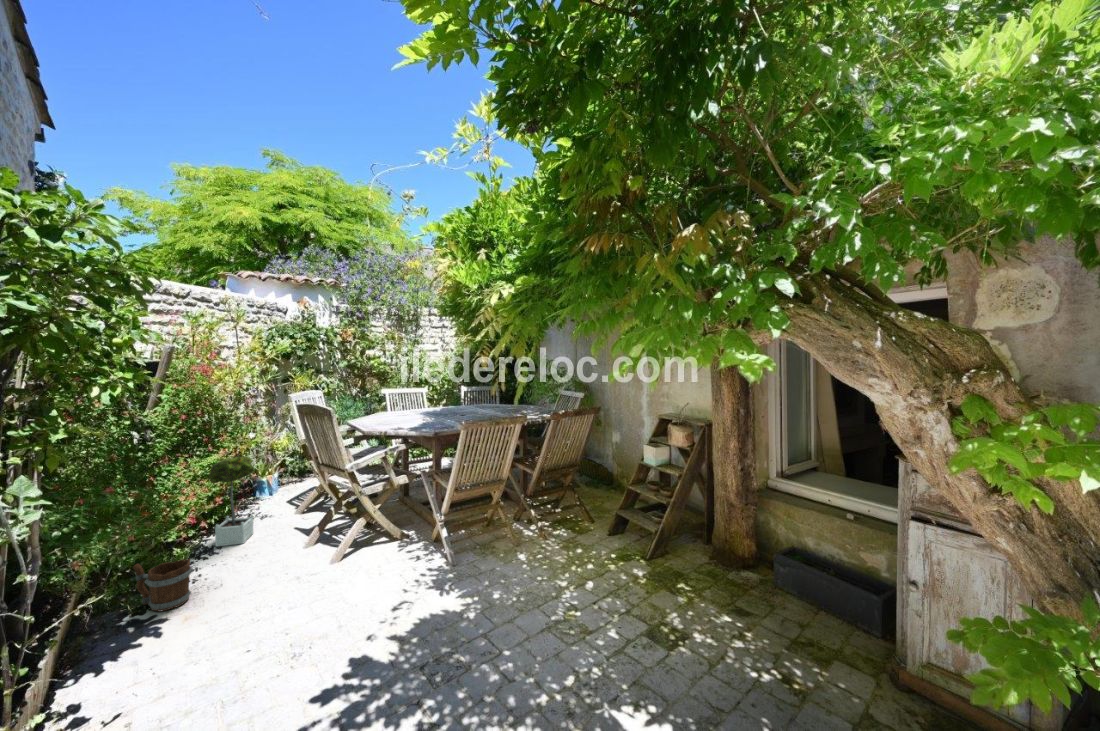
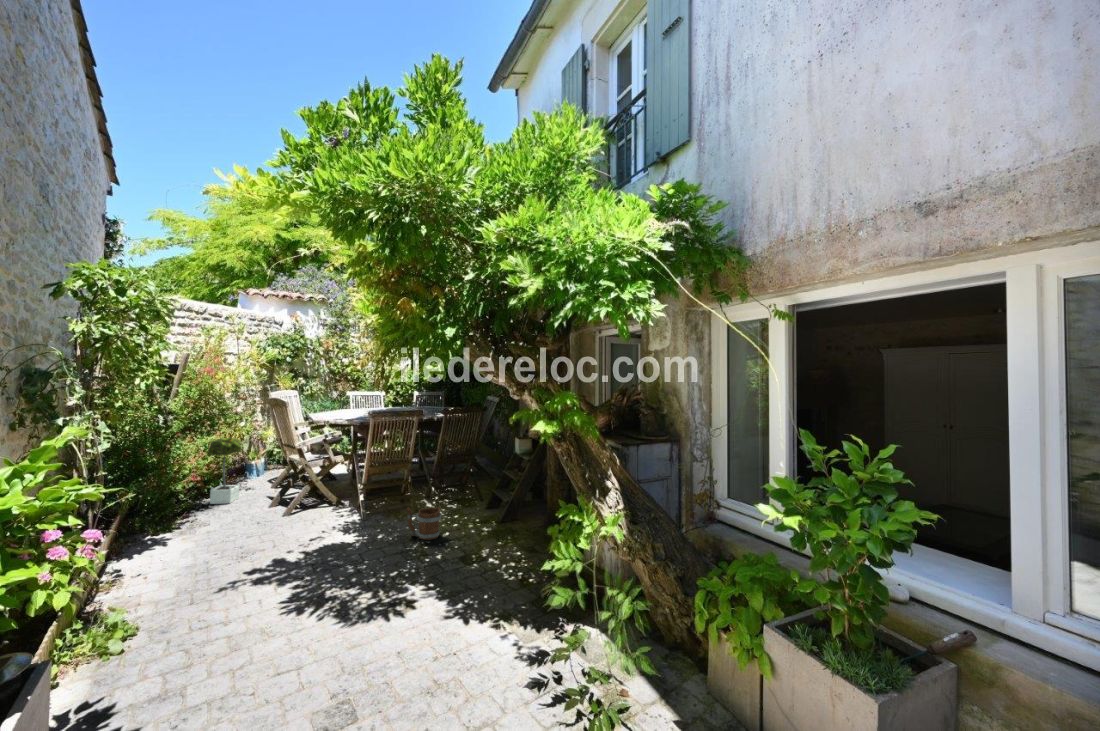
bucket: present [133,559,193,612] -> present [406,507,441,540]

